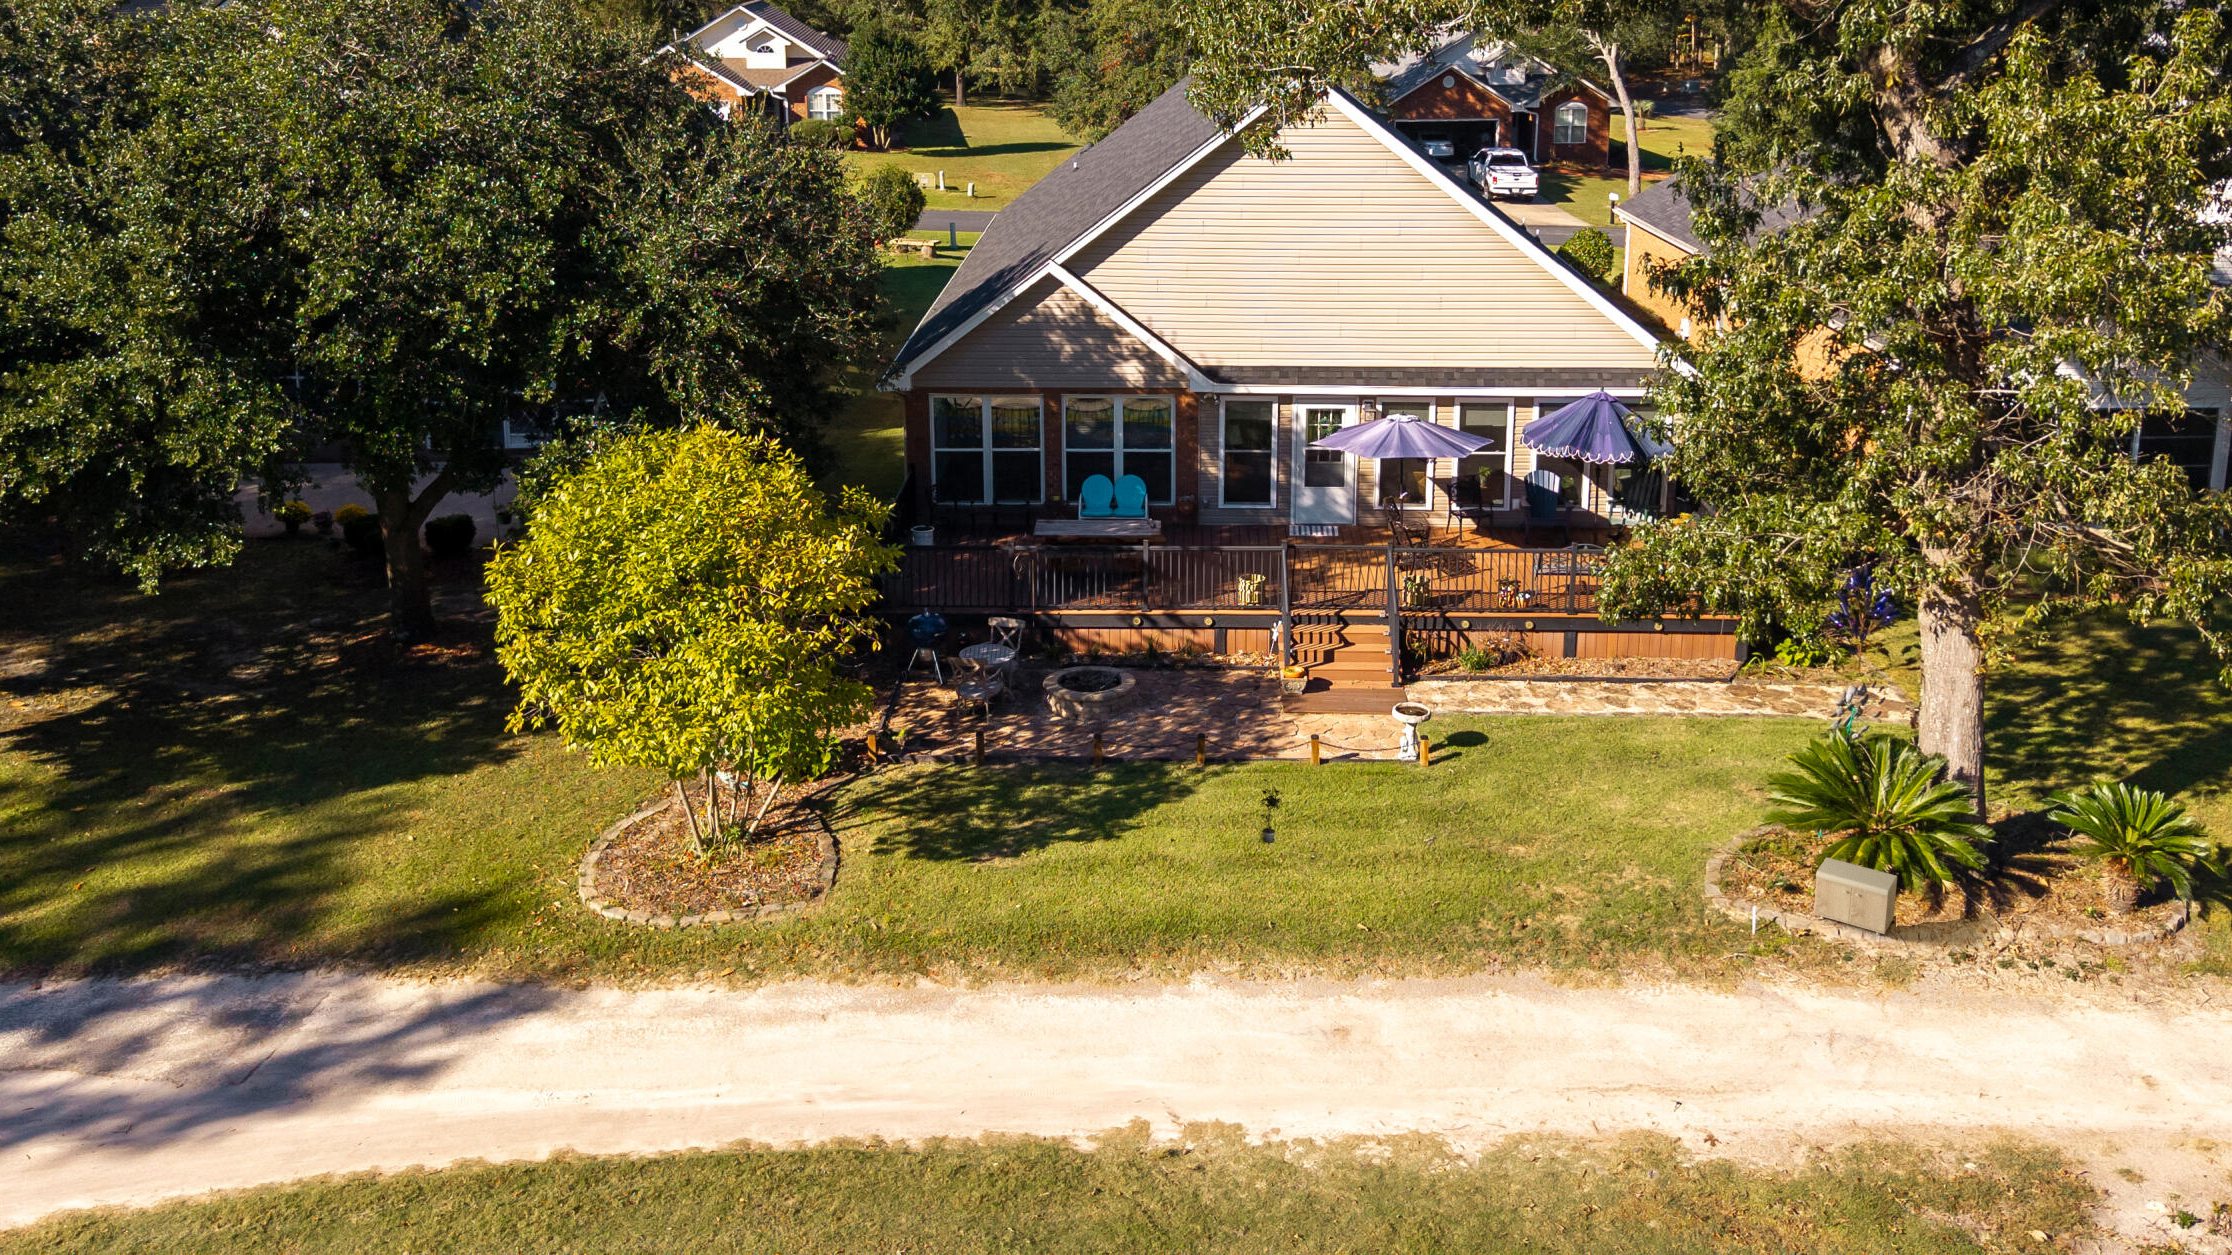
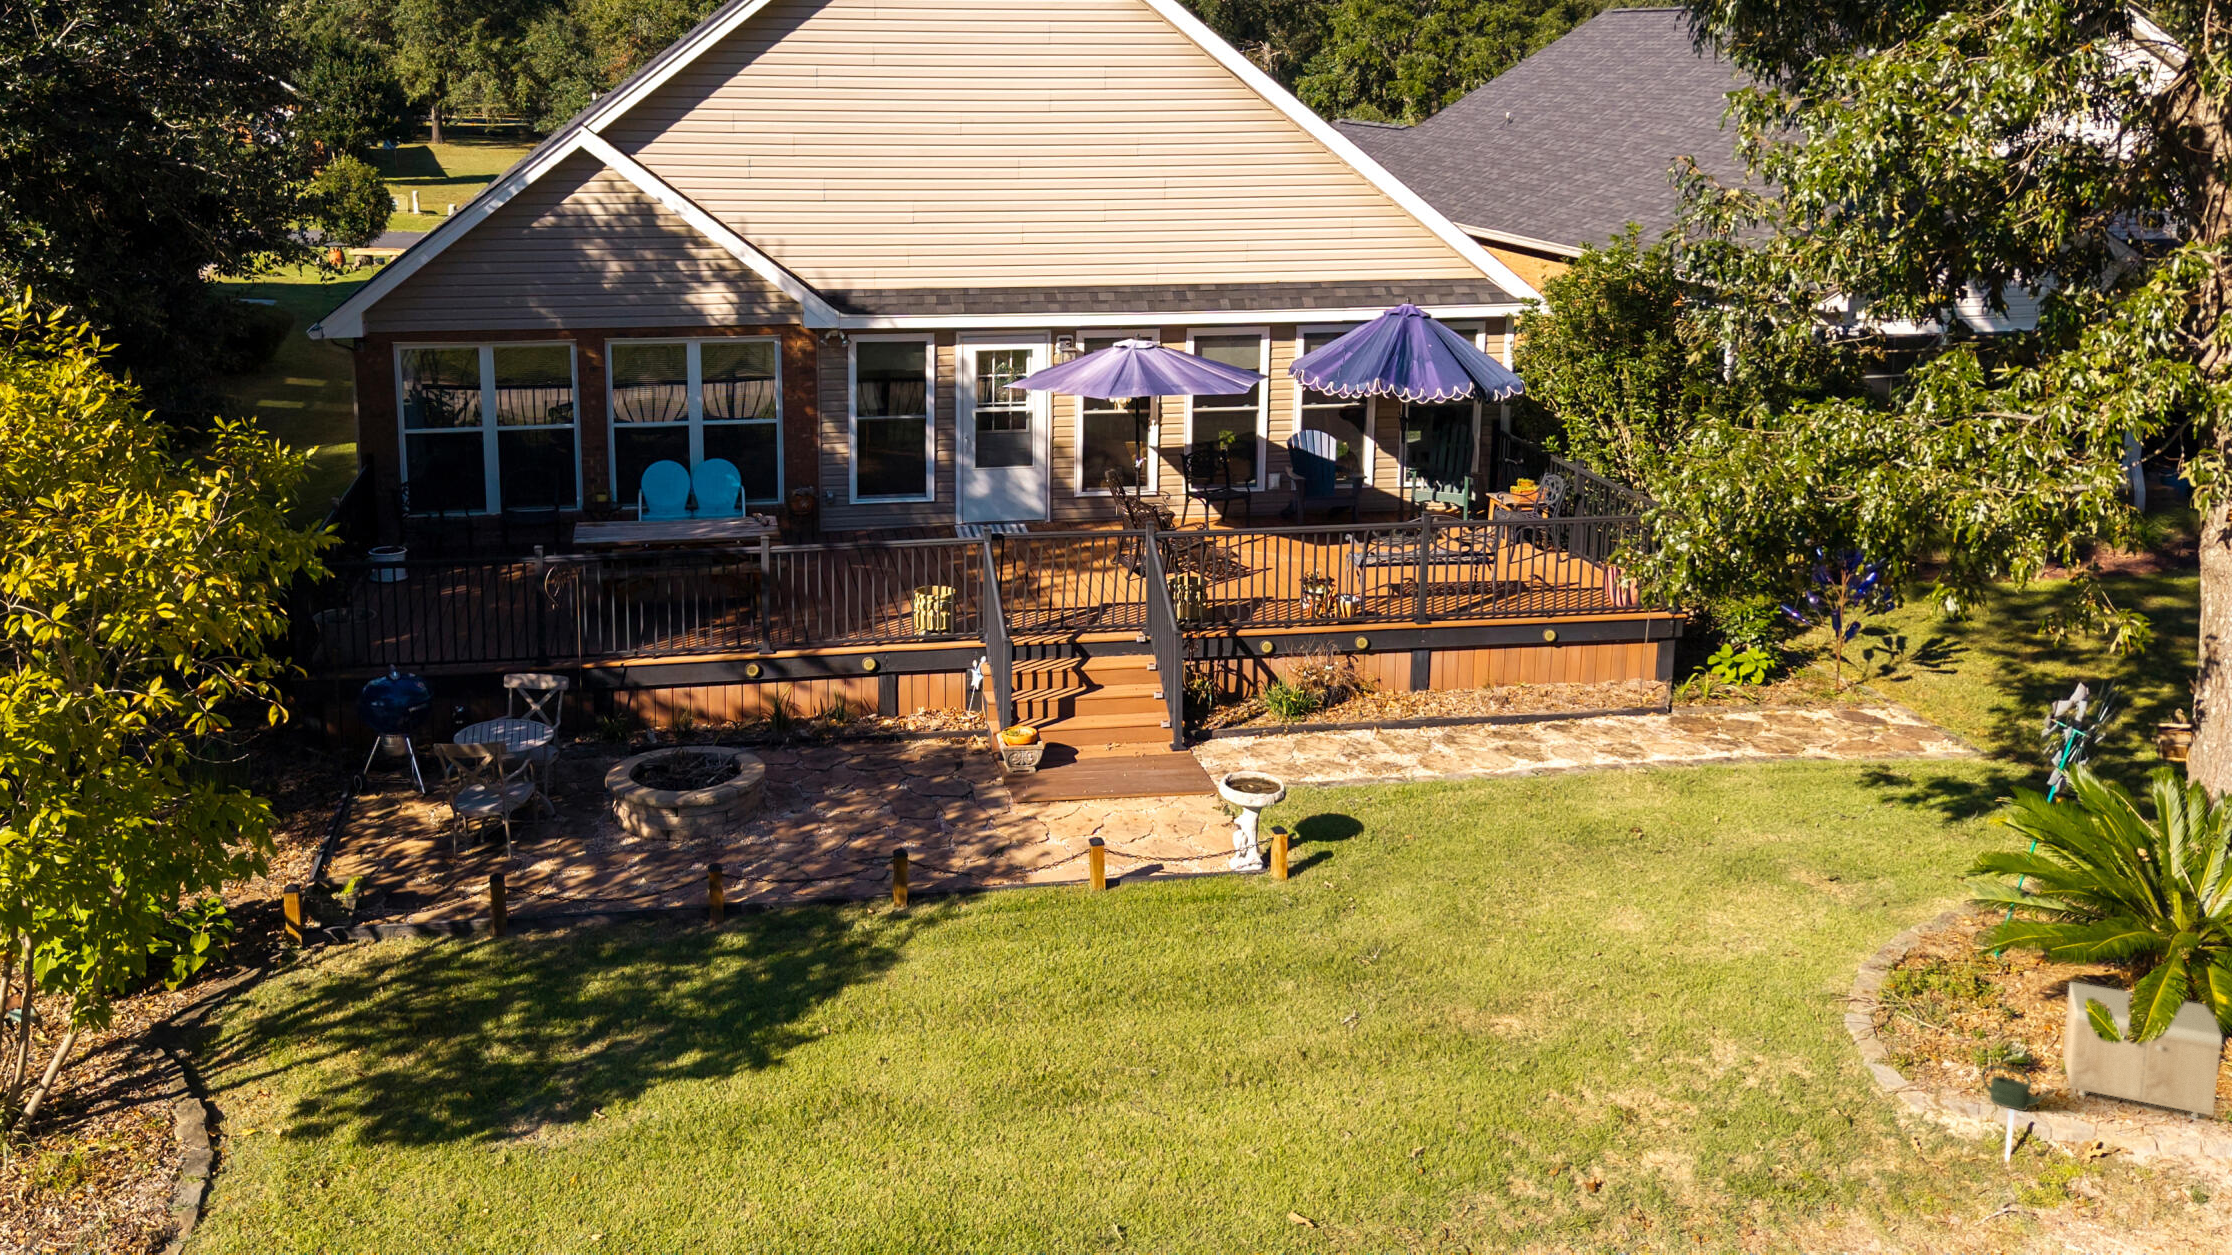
potted plant: present [1260,787,1282,842] -> none [1041,933,1090,1039]
watering can: none [1762,898,1798,923] -> present [1982,1065,2055,1111]

